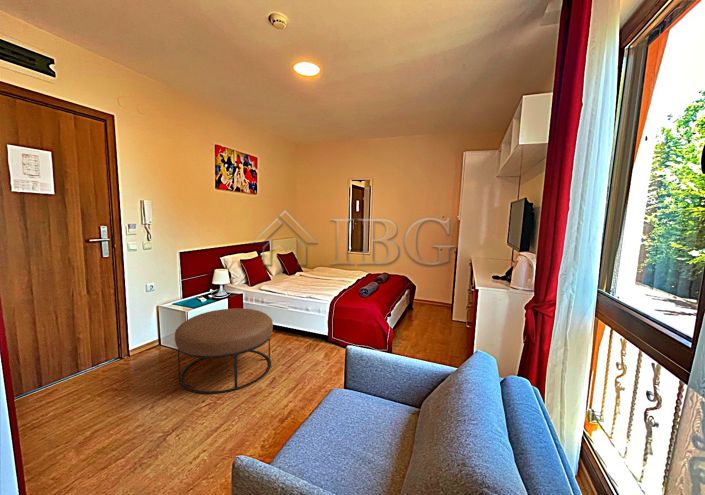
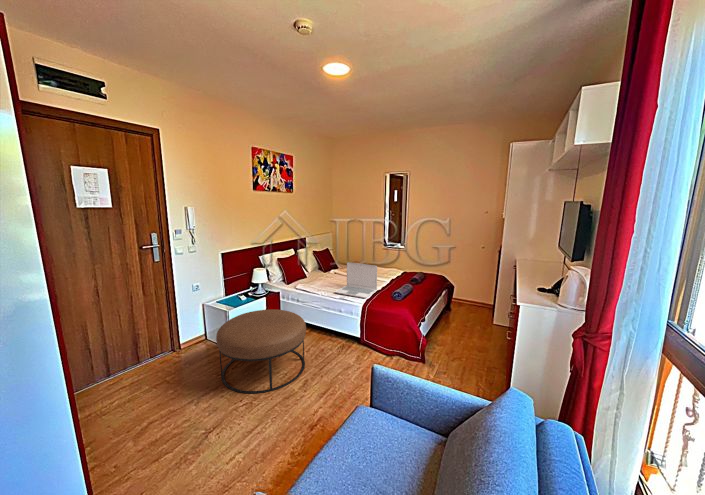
laptop: none [301,262,344,296] -> present [335,262,377,298]

